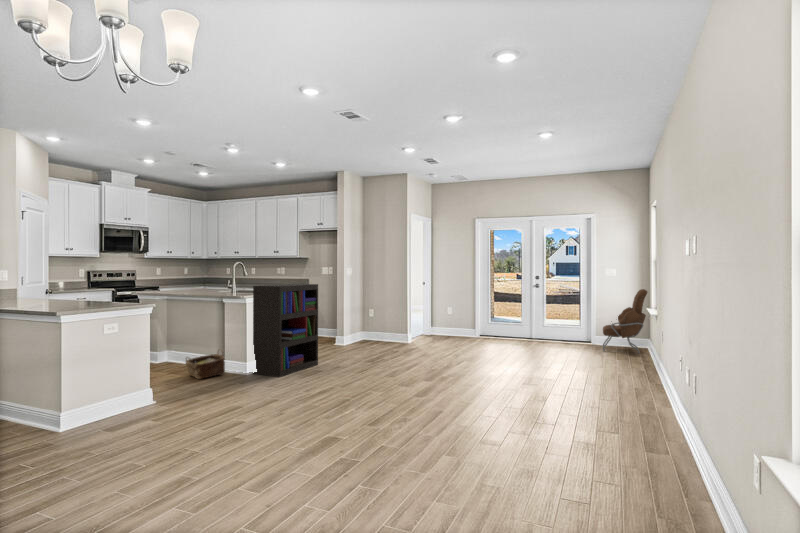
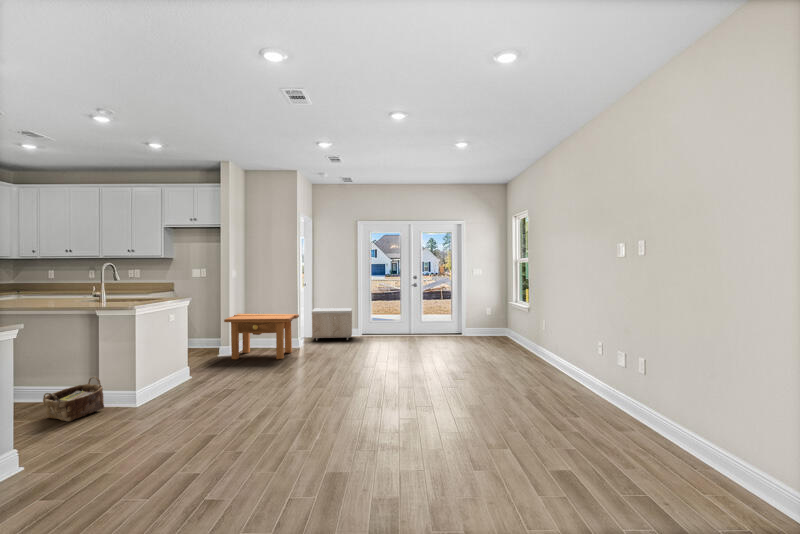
bookshelf: present [253,284,318,377] -> none [144,289,220,404]
armchair: present [603,289,648,353] -> none [475,286,514,341]
storage bench: none [427,307,469,340] -> present [312,308,352,340]
side table: none [338,308,406,351] -> present [224,314,299,359]

